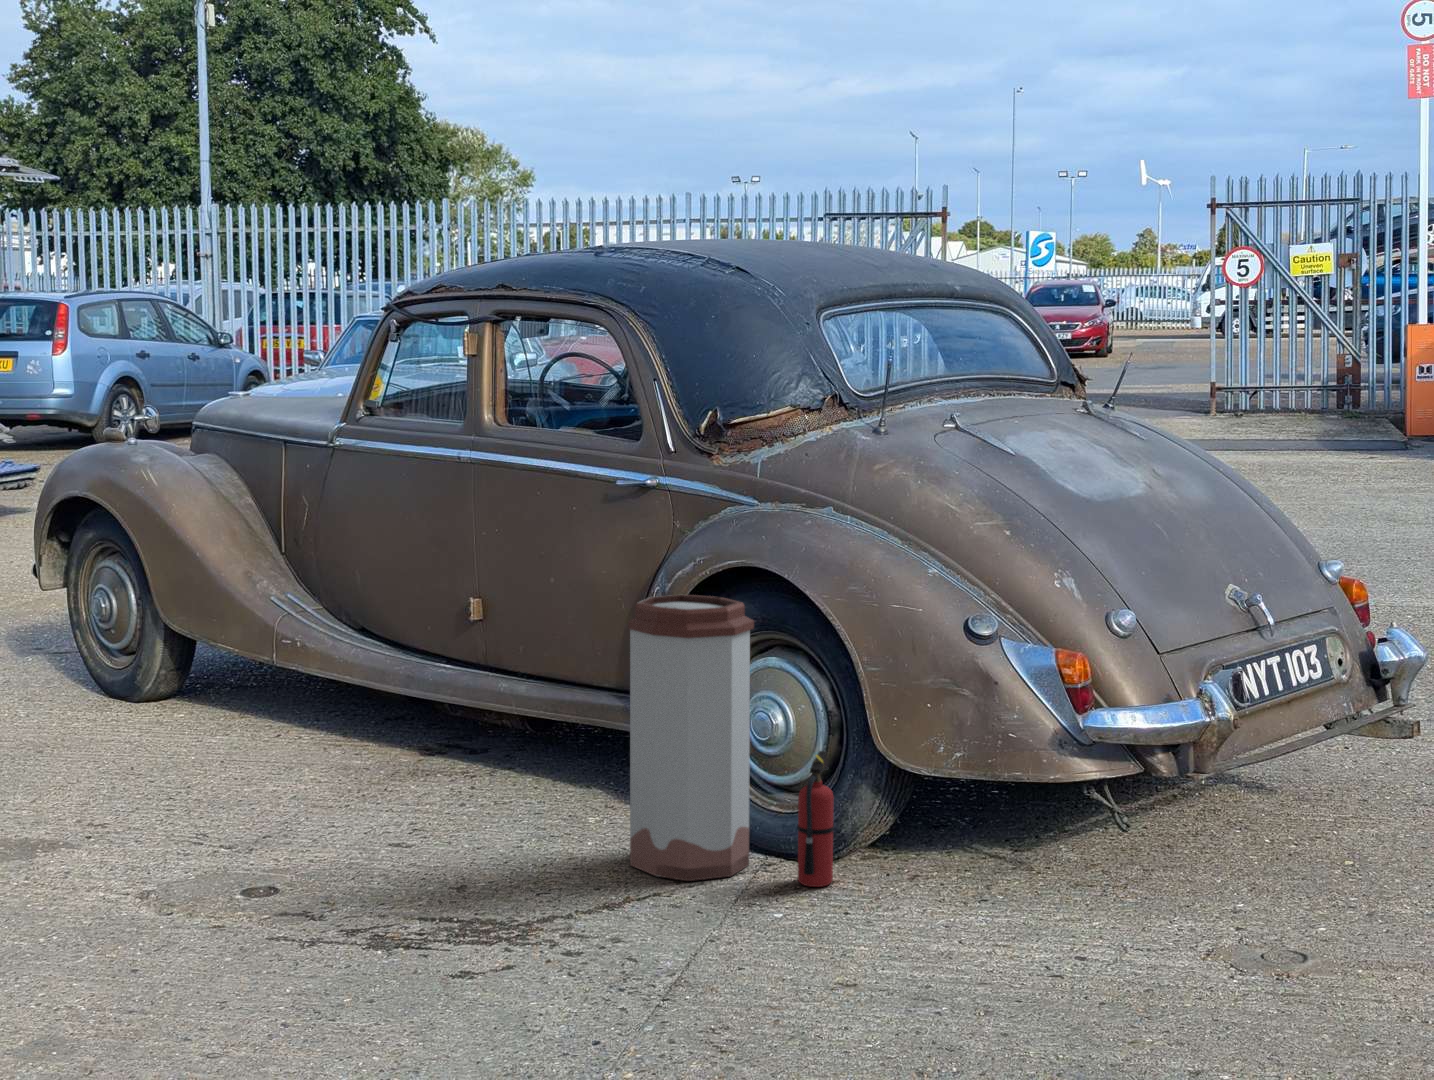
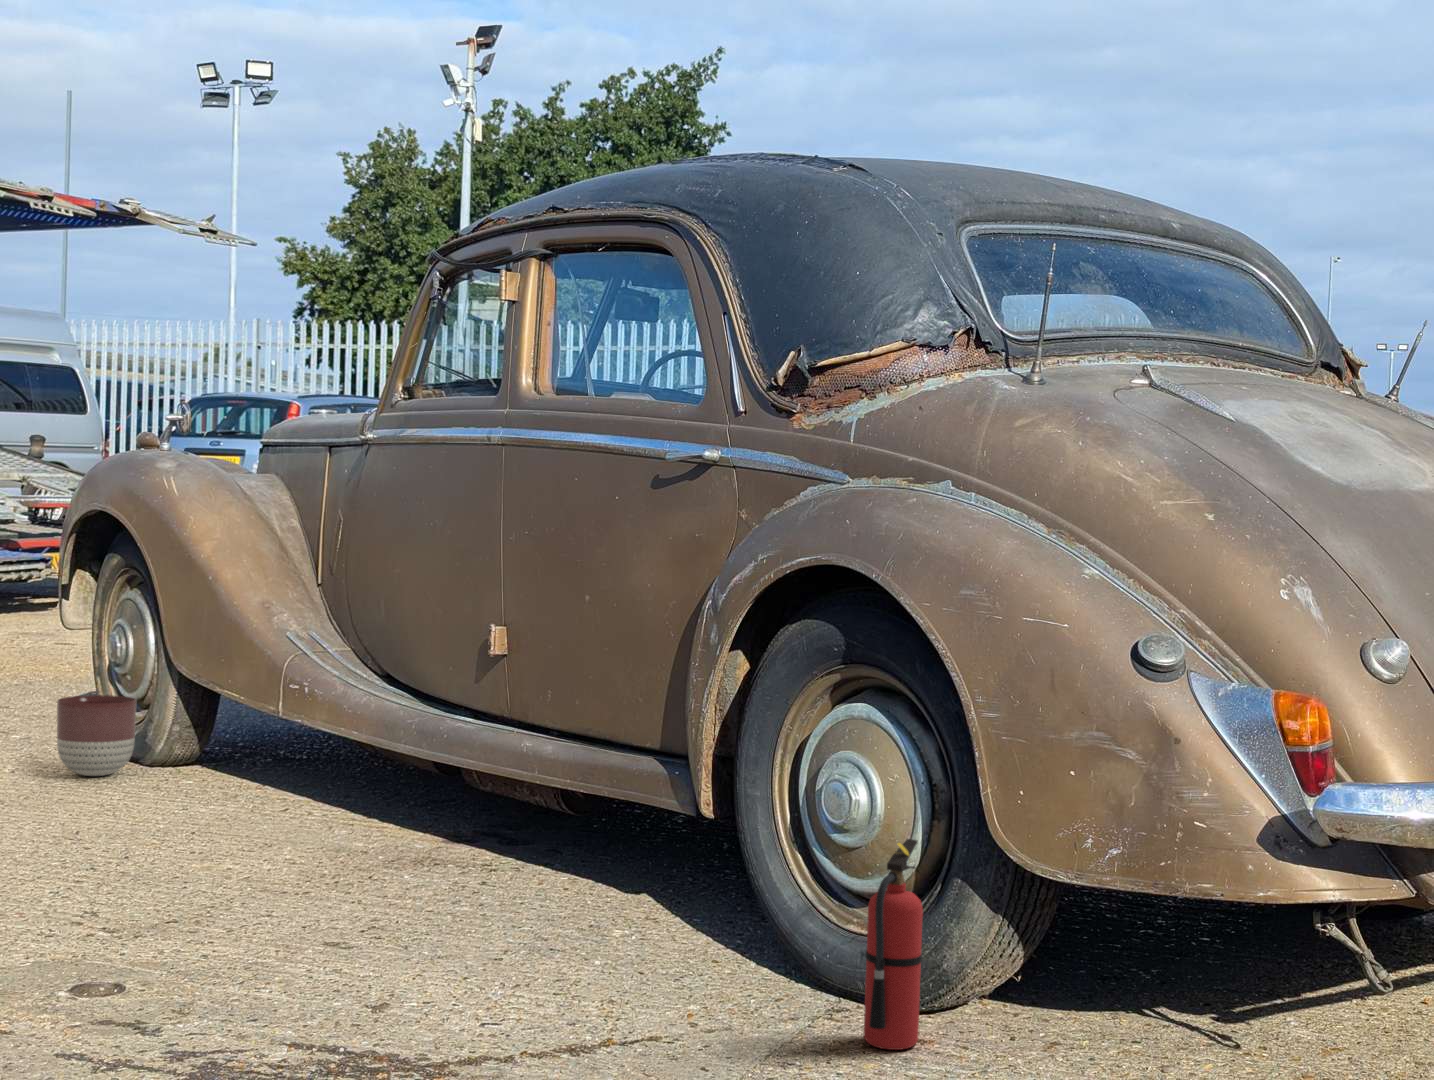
trash can: present [628,595,754,881] -> none [627,602,820,1025]
planter: none [57,648,123,716] -> present [57,695,136,776]

